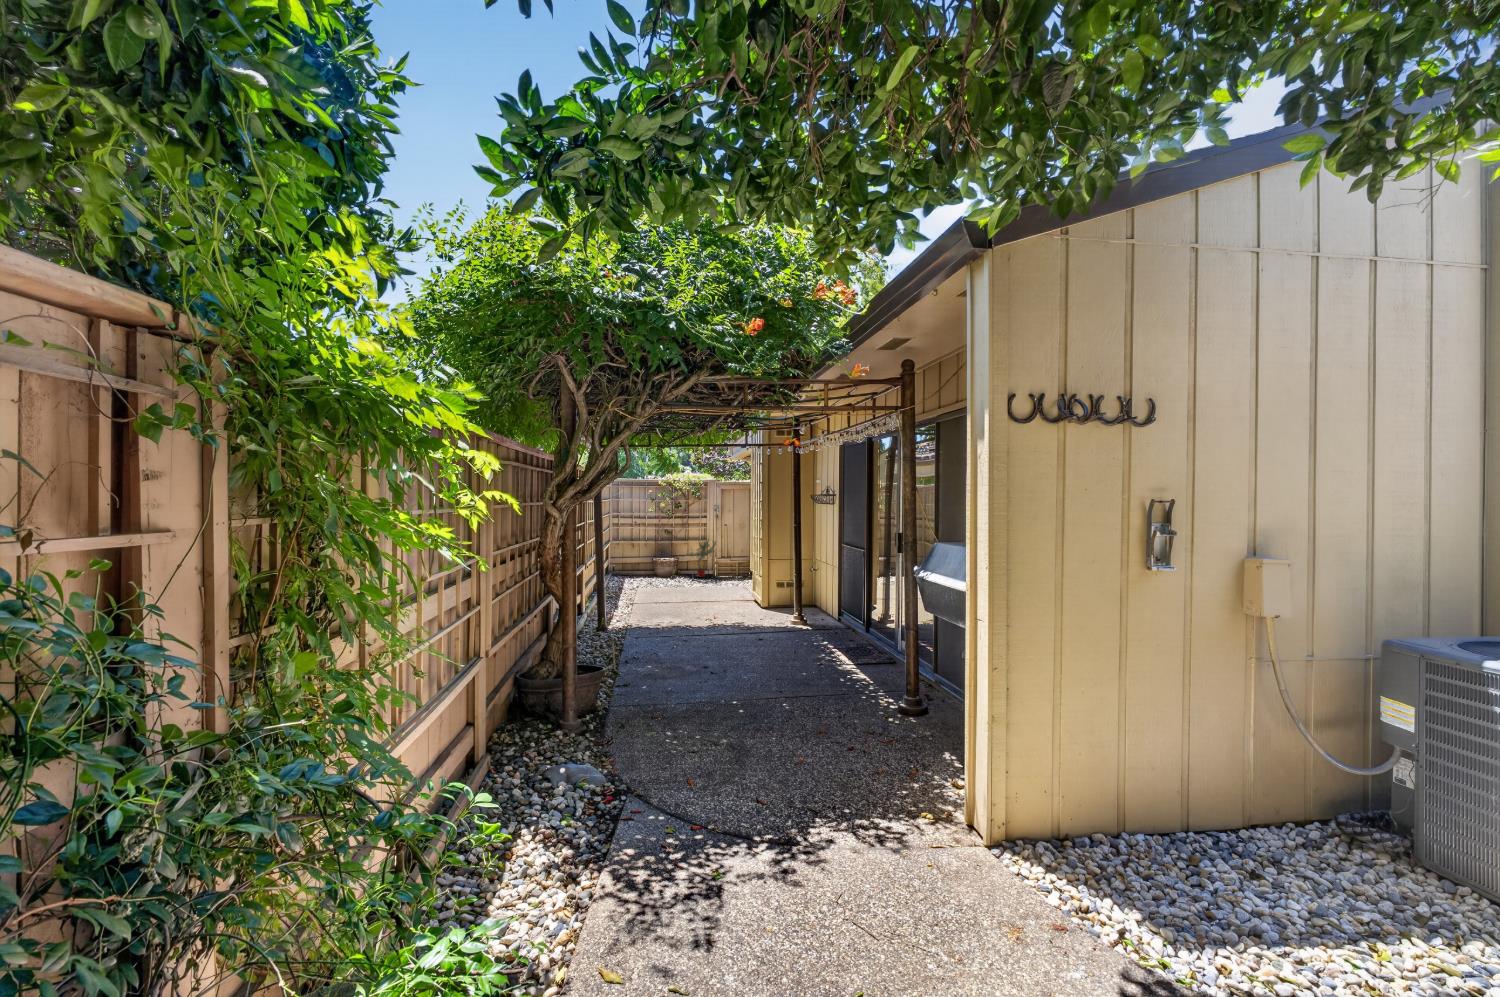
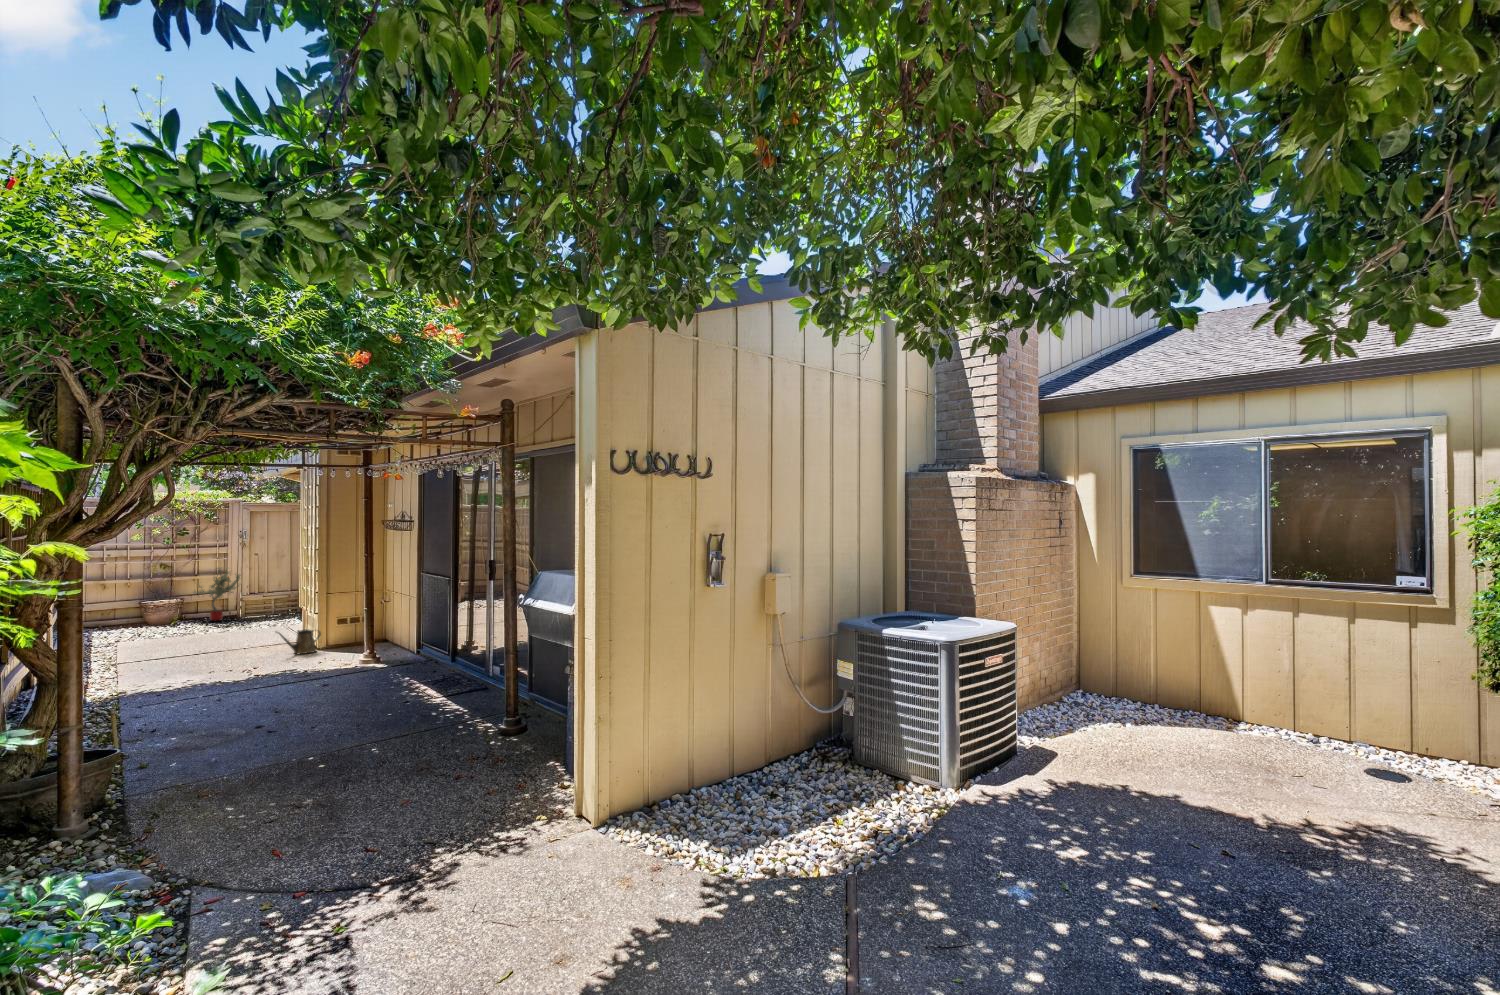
watering can: none [731,588,764,609] -> present [276,629,321,654]

